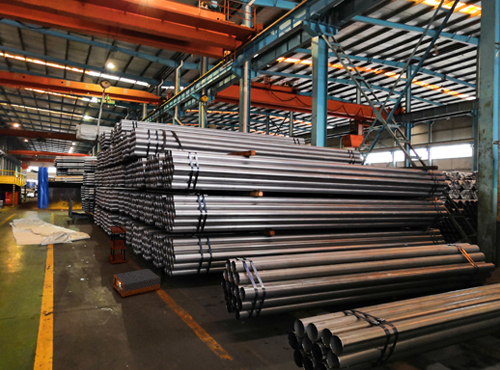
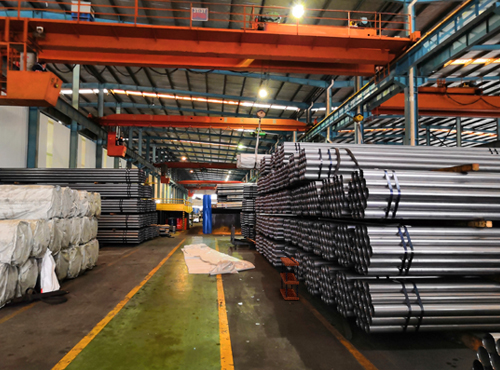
storage box: present [113,269,160,297] -> none [296,314,352,348]

